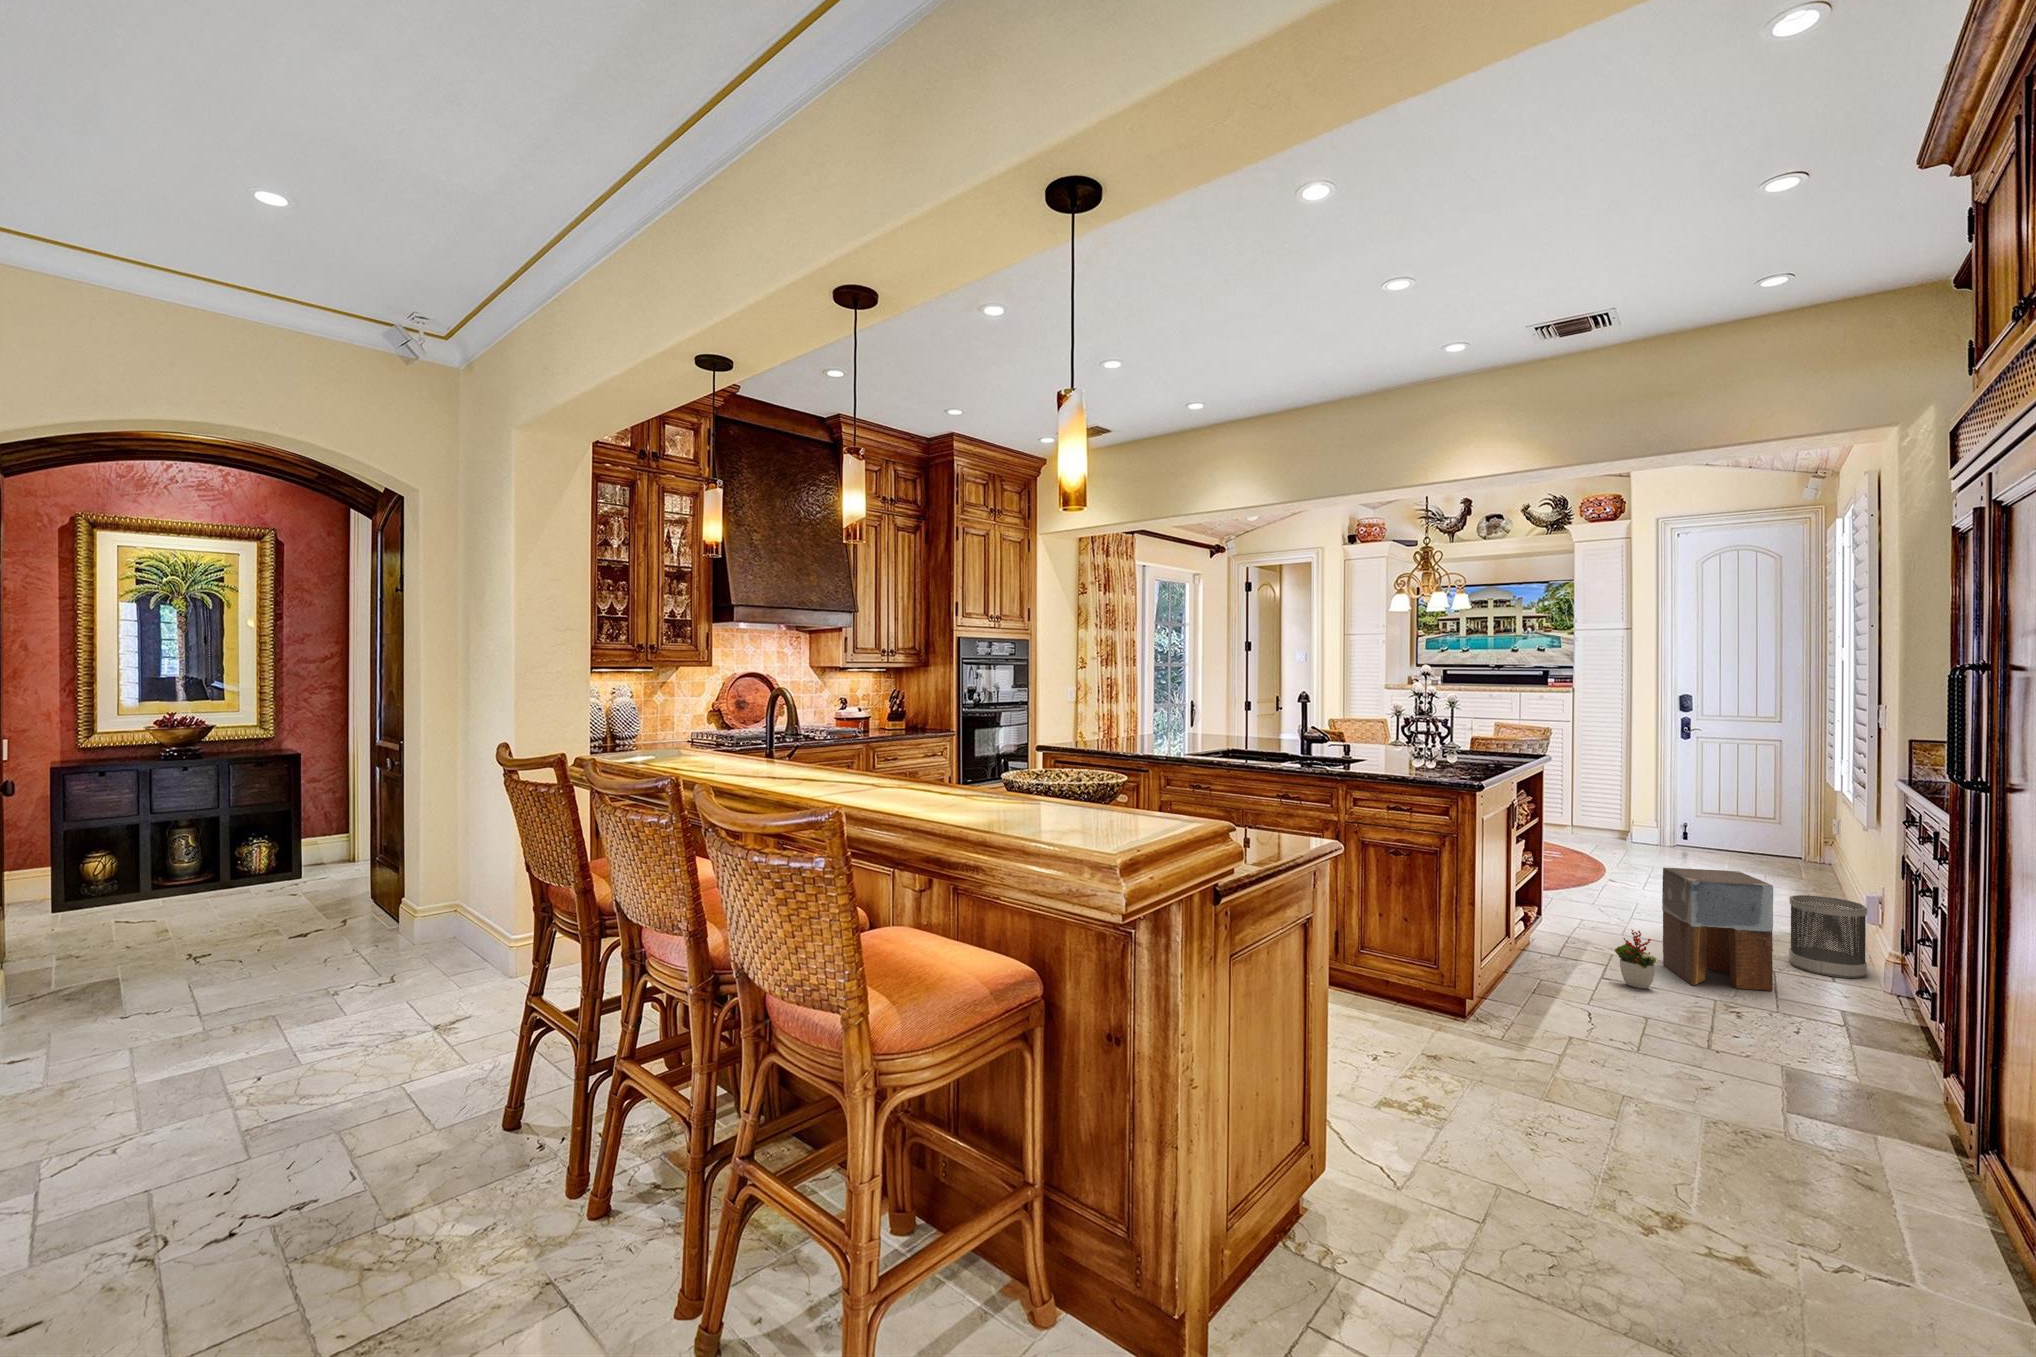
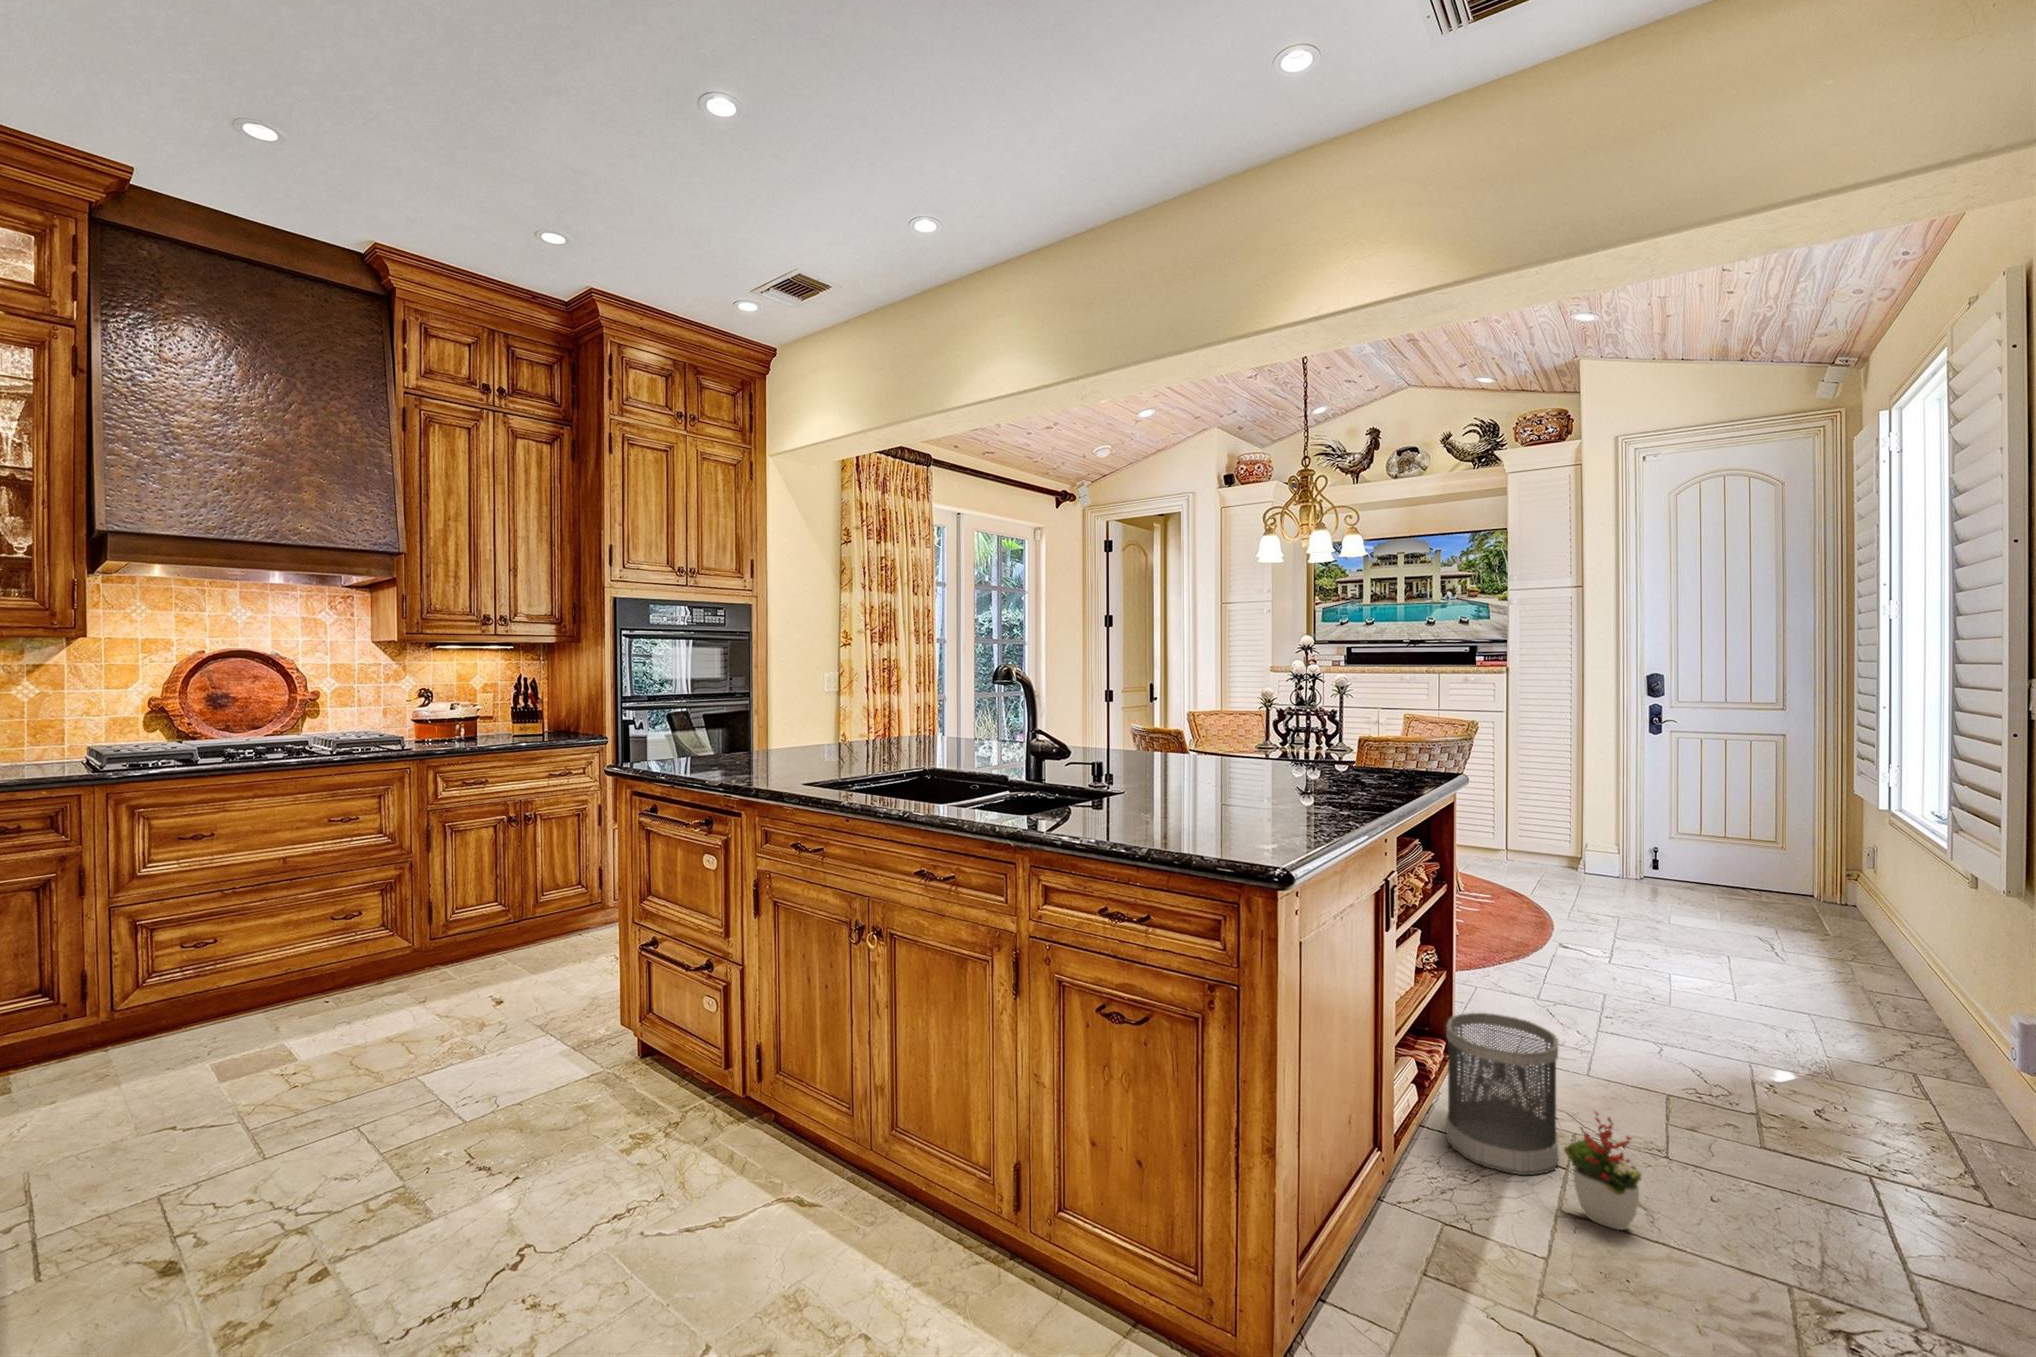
stool: present [1662,868,1773,991] -> none [1645,978,1858,1228]
wastebasket: present [1789,895,1867,978] -> present [1446,1013,1558,1175]

